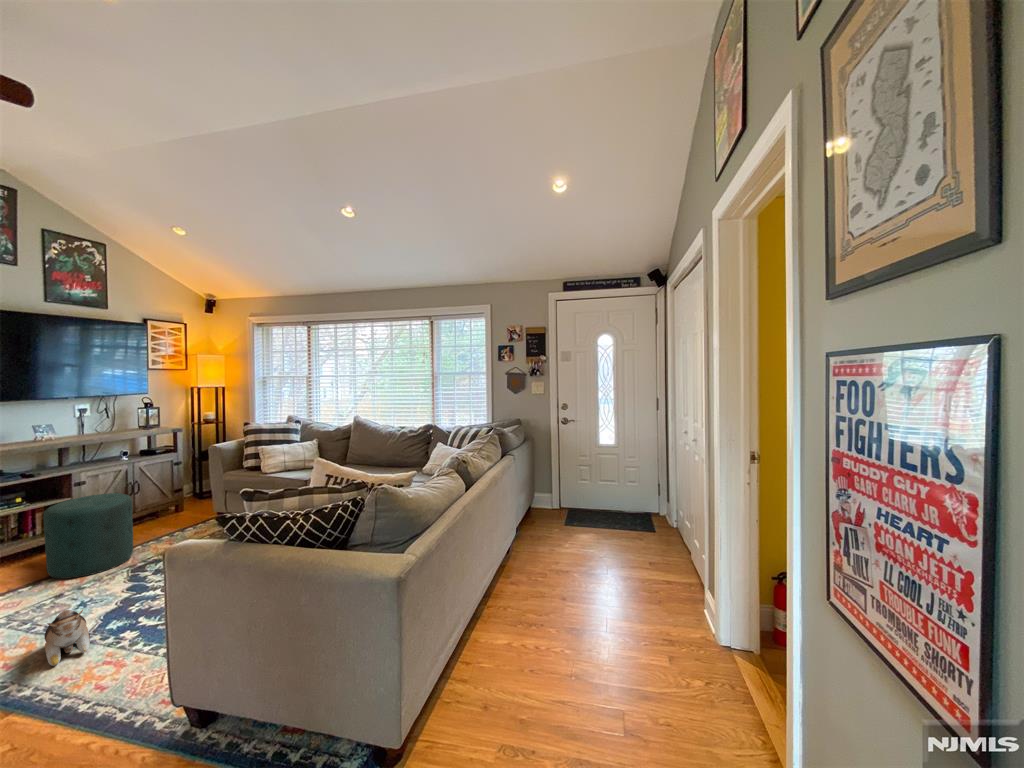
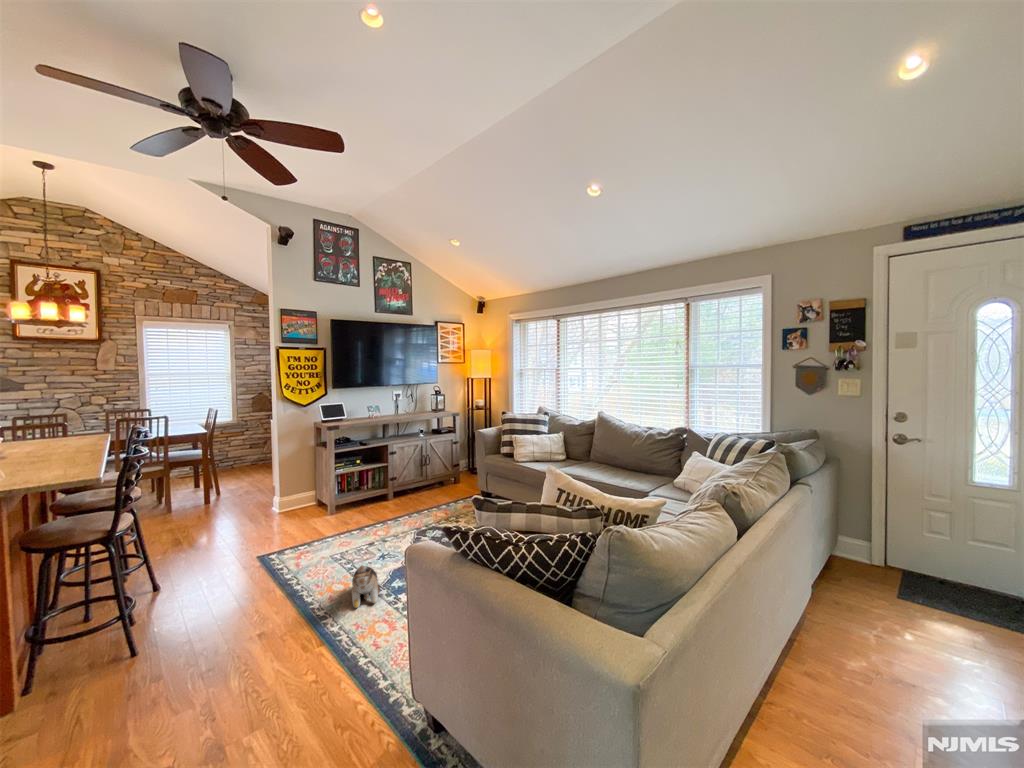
ottoman: present [44,493,133,579] -> none [368,465,420,530]

